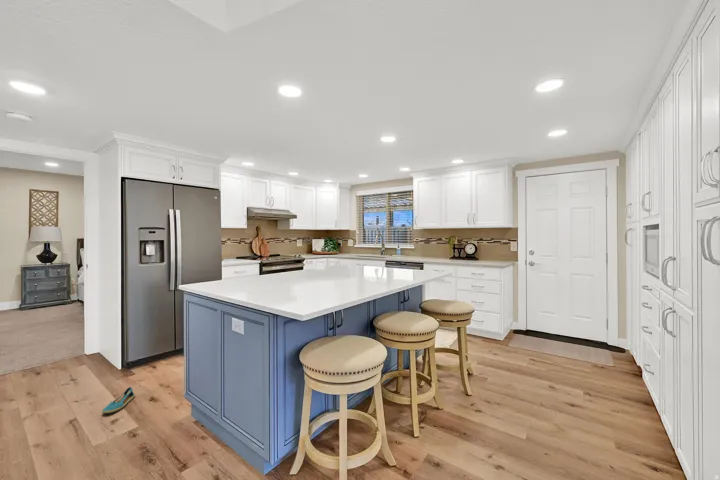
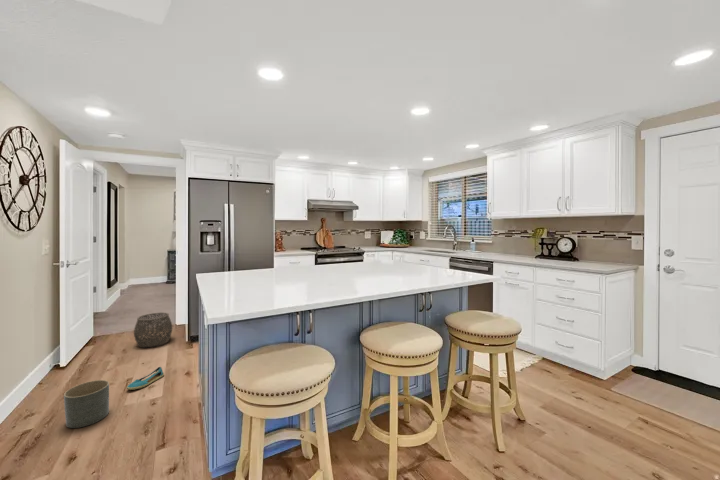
woven basket: none [58,335,108,377] -> present [134,313,172,347]
planter: none [55,402,104,456] -> present [64,380,109,428]

